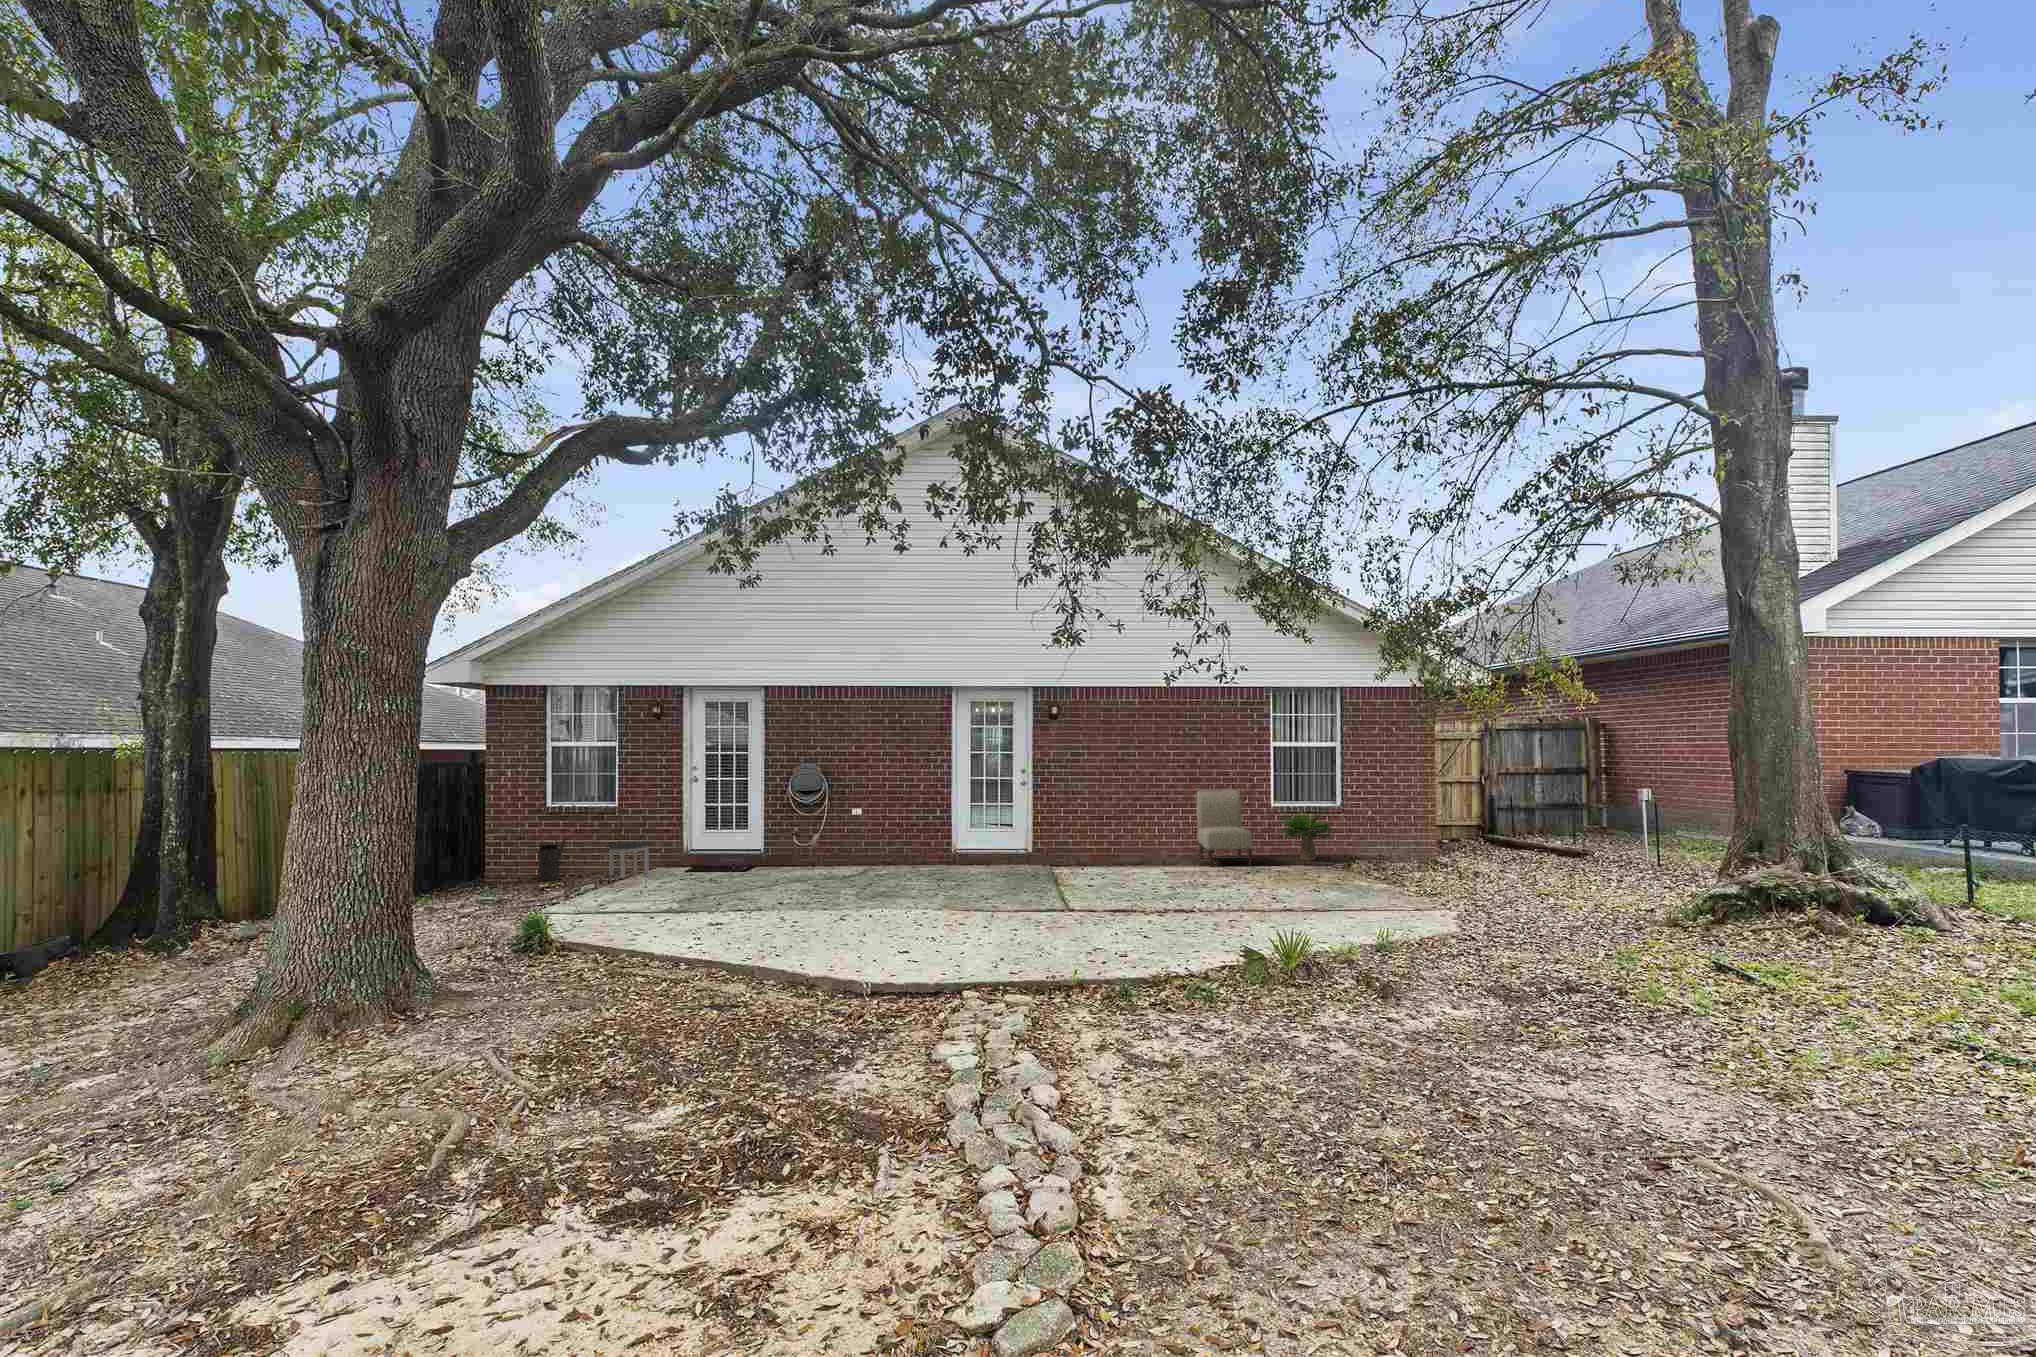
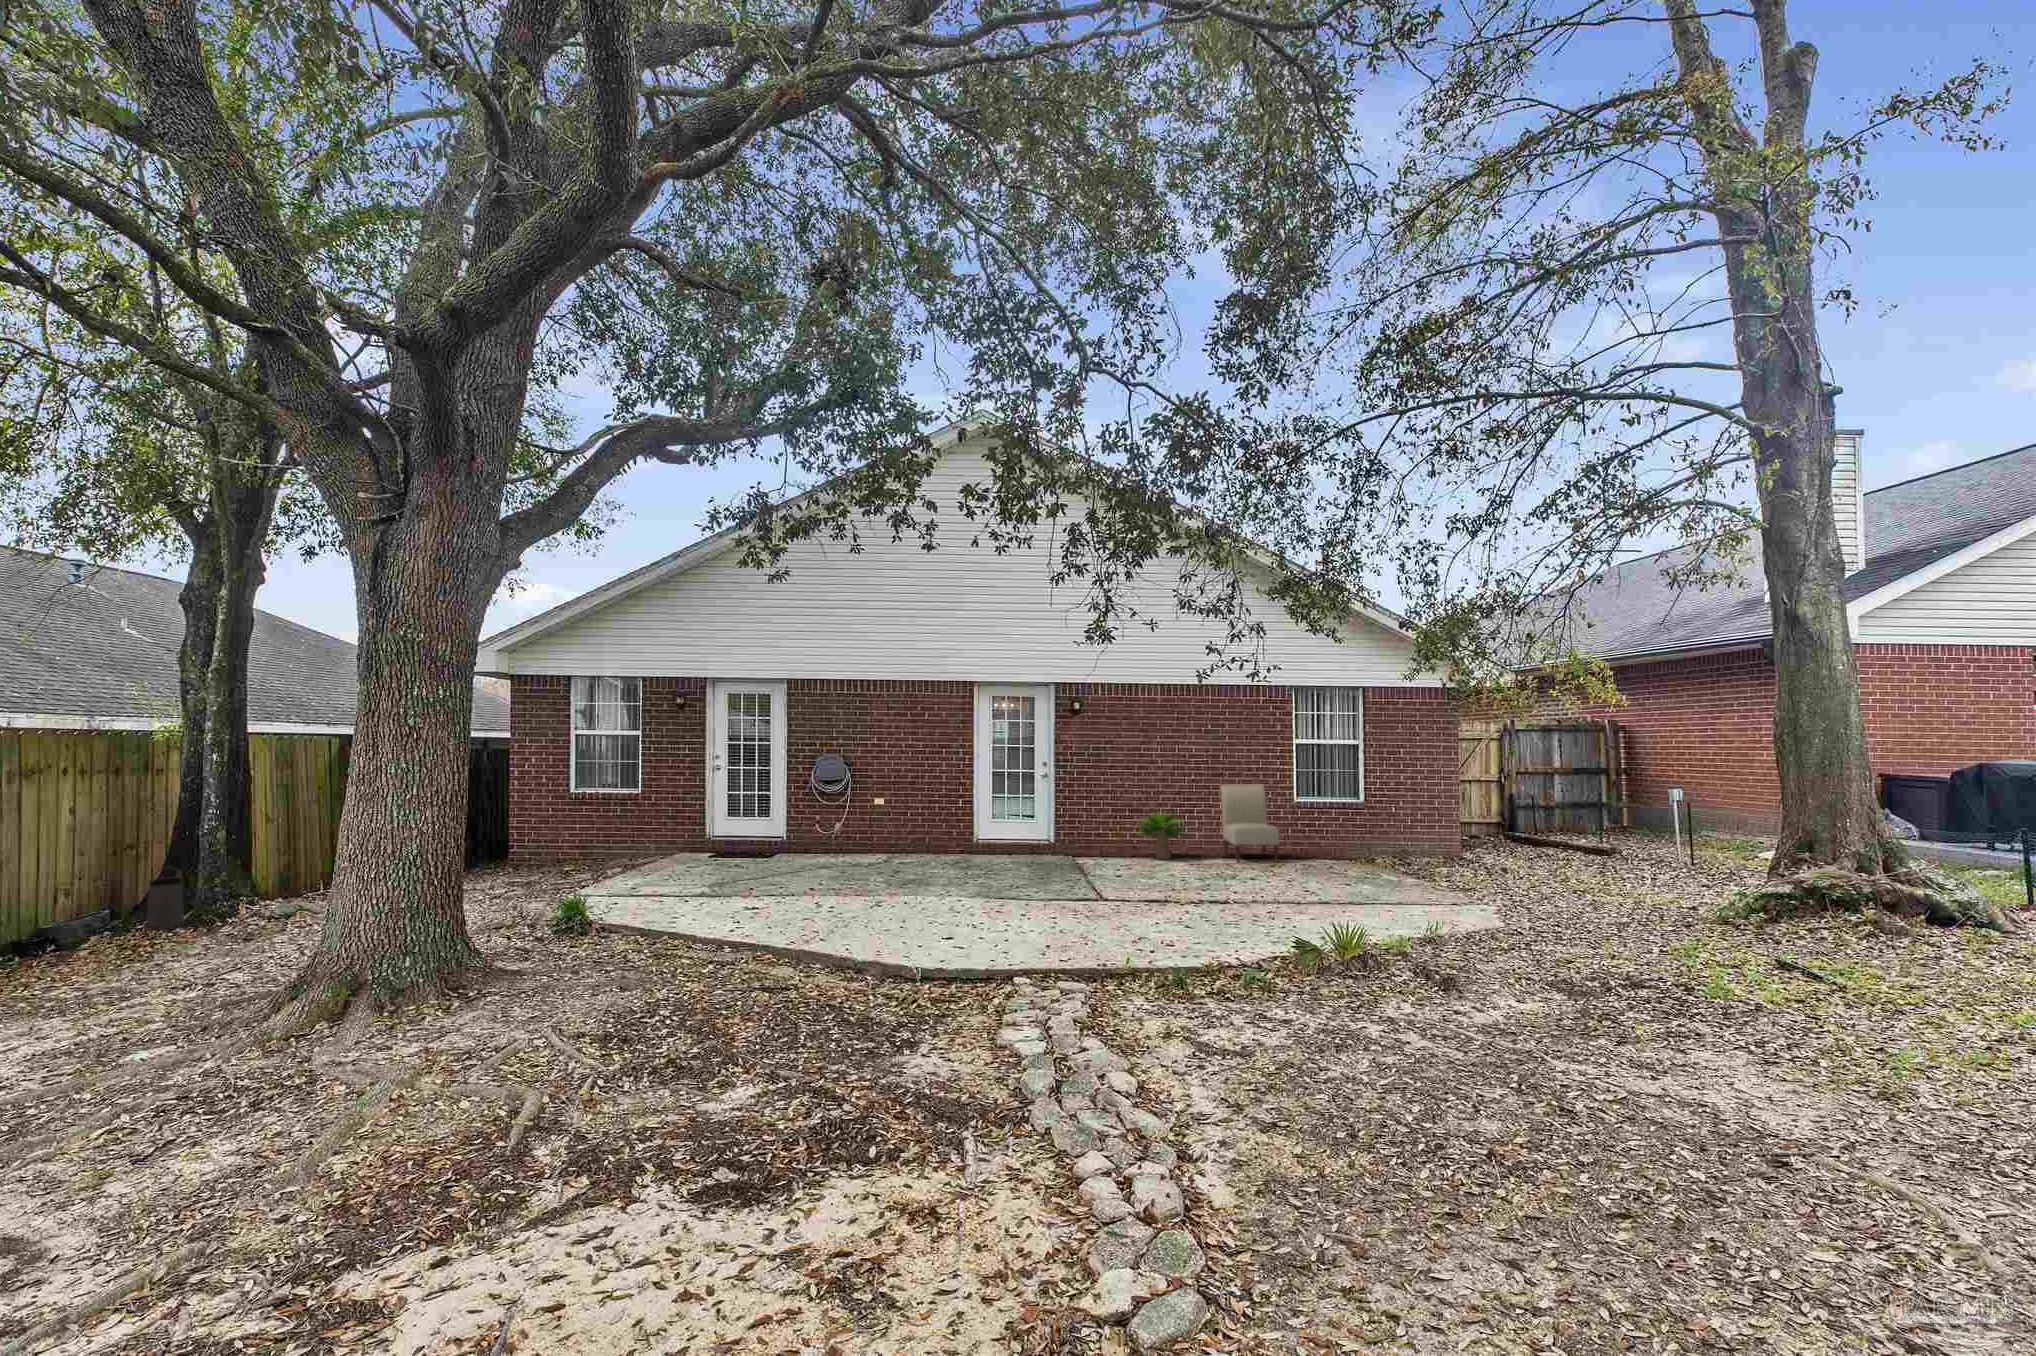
potted plant: present [1281,813,1334,861] -> present [1138,813,1185,859]
watering can: present [537,840,565,882] -> present [144,870,185,930]
round table: present [608,842,649,878] -> none [640,831,681,866]

